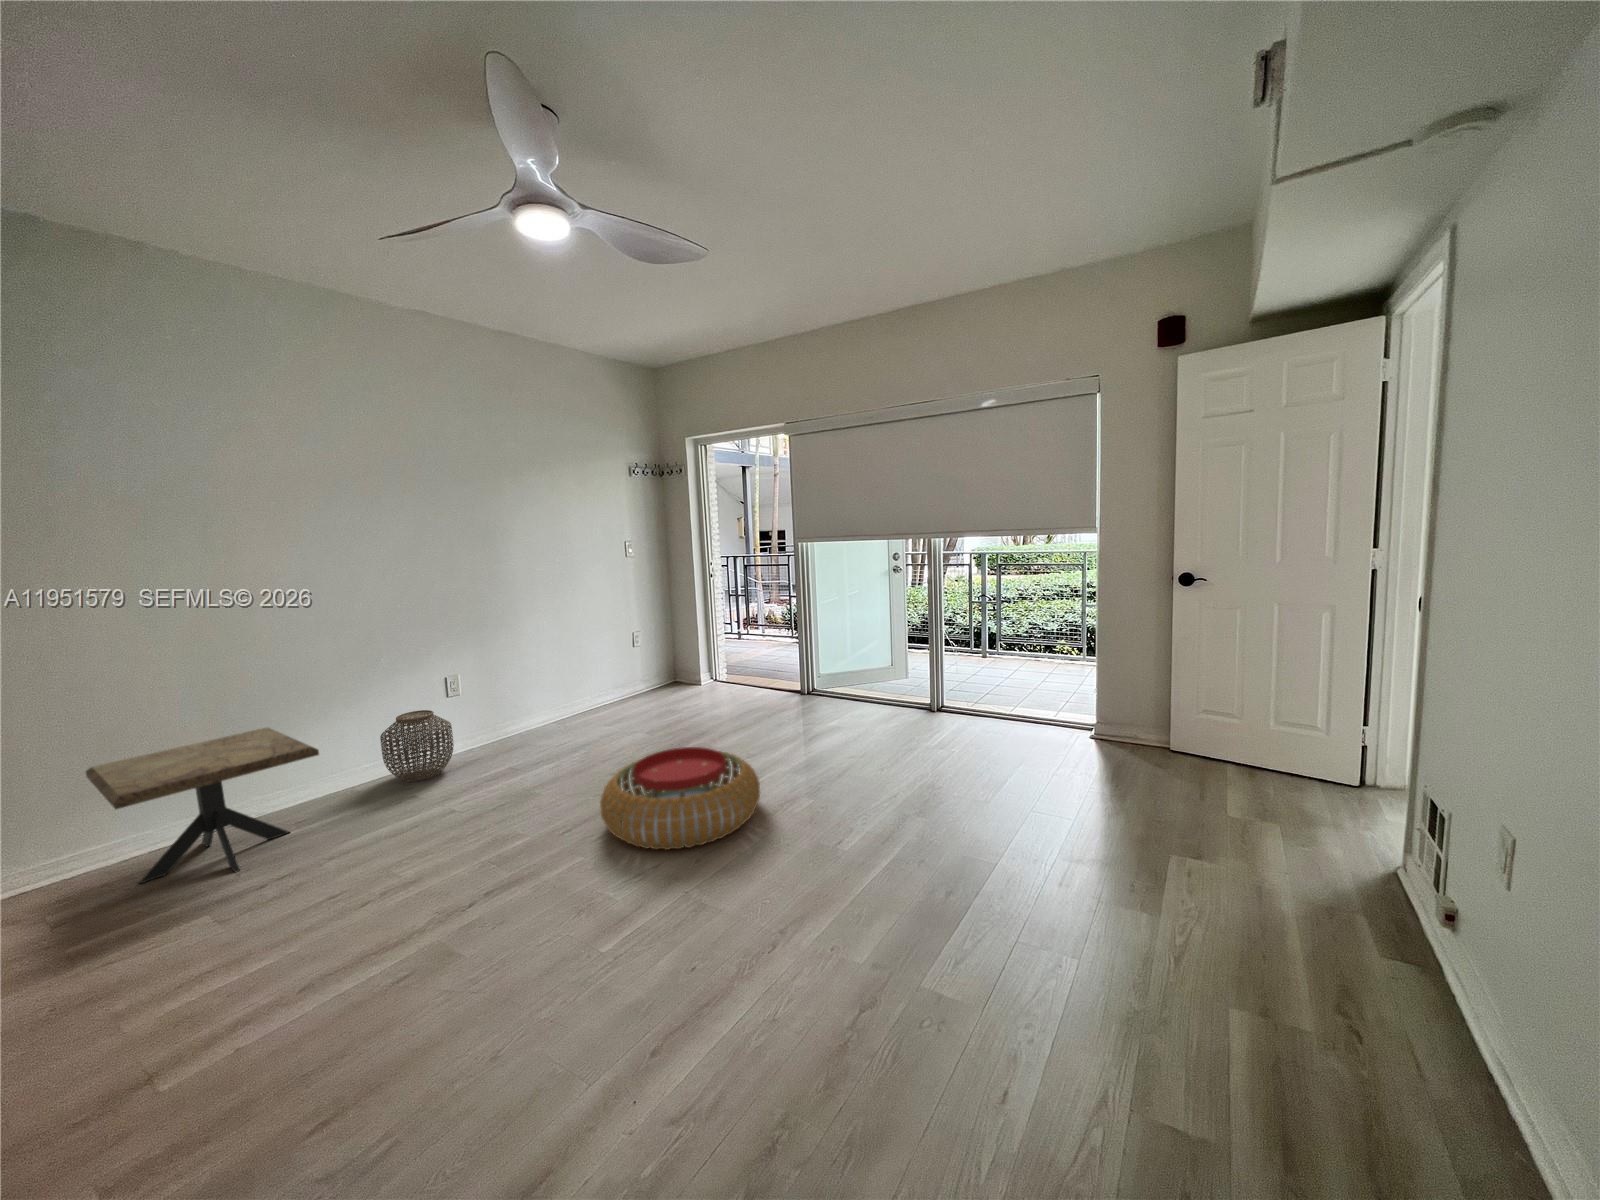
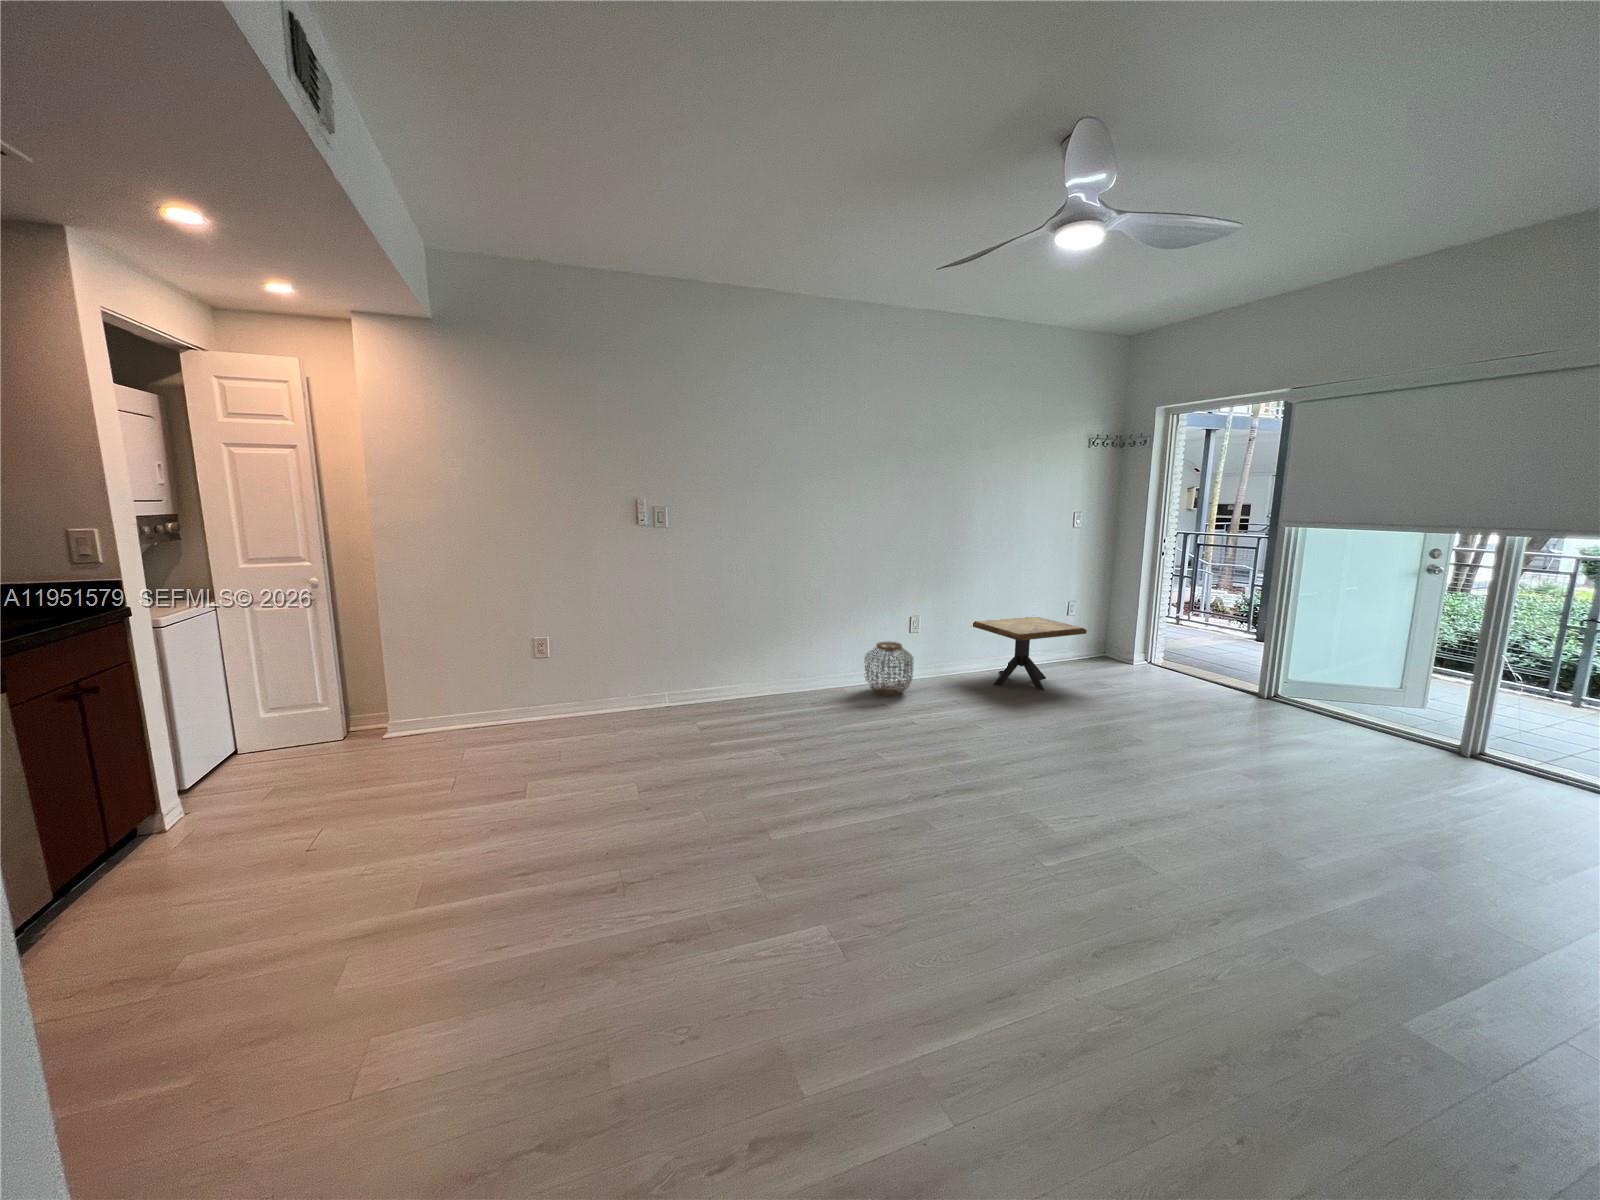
side table: present [86,728,319,884] -> present [973,615,1087,690]
pouf: present [600,747,760,850] -> none [1044,719,1211,814]

